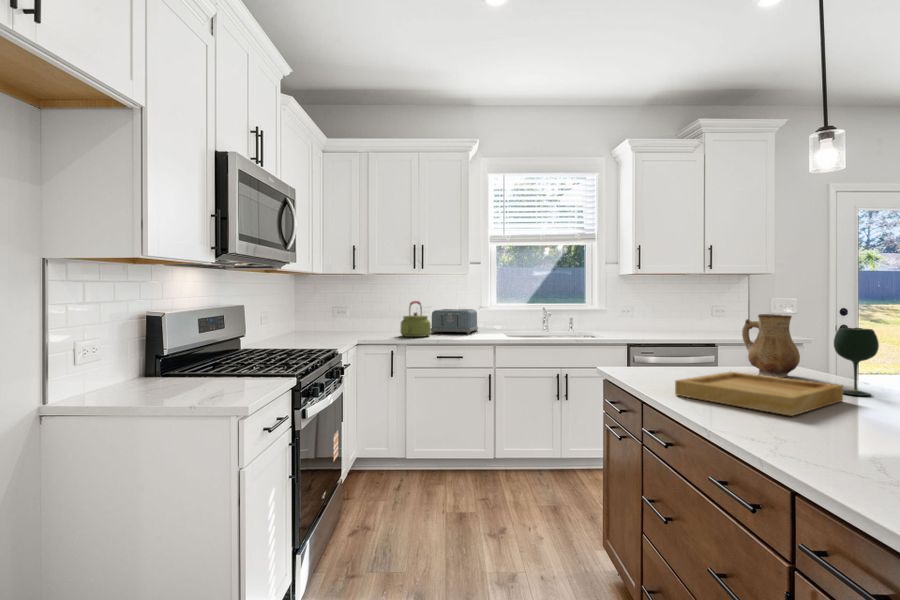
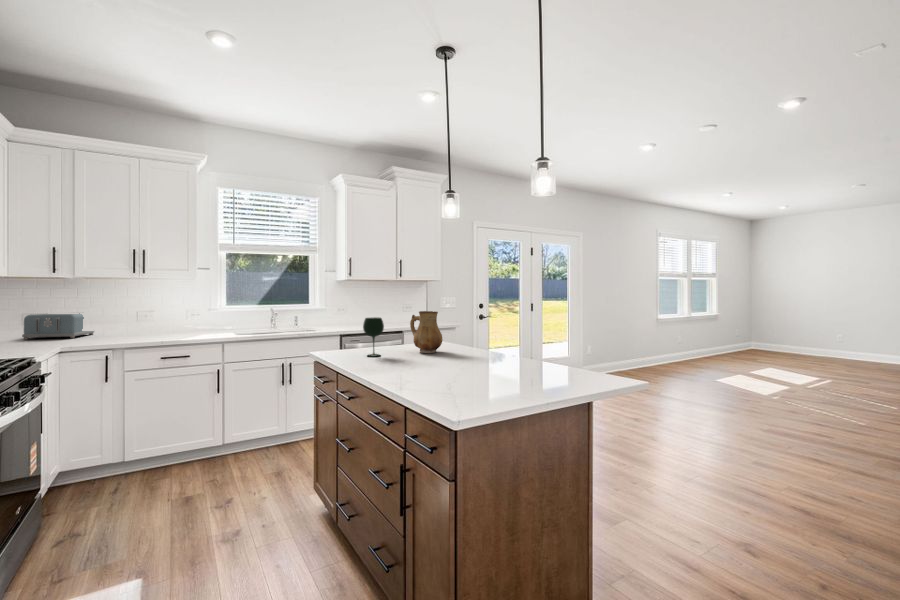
kettle: present [400,301,431,337] -> none [117,304,154,340]
toaster: present [431,309,478,334] -> present [22,313,94,339]
wine glass: present [834,328,879,396] -> present [363,317,384,356]
tray: present [675,372,843,416] -> none [360,351,458,375]

